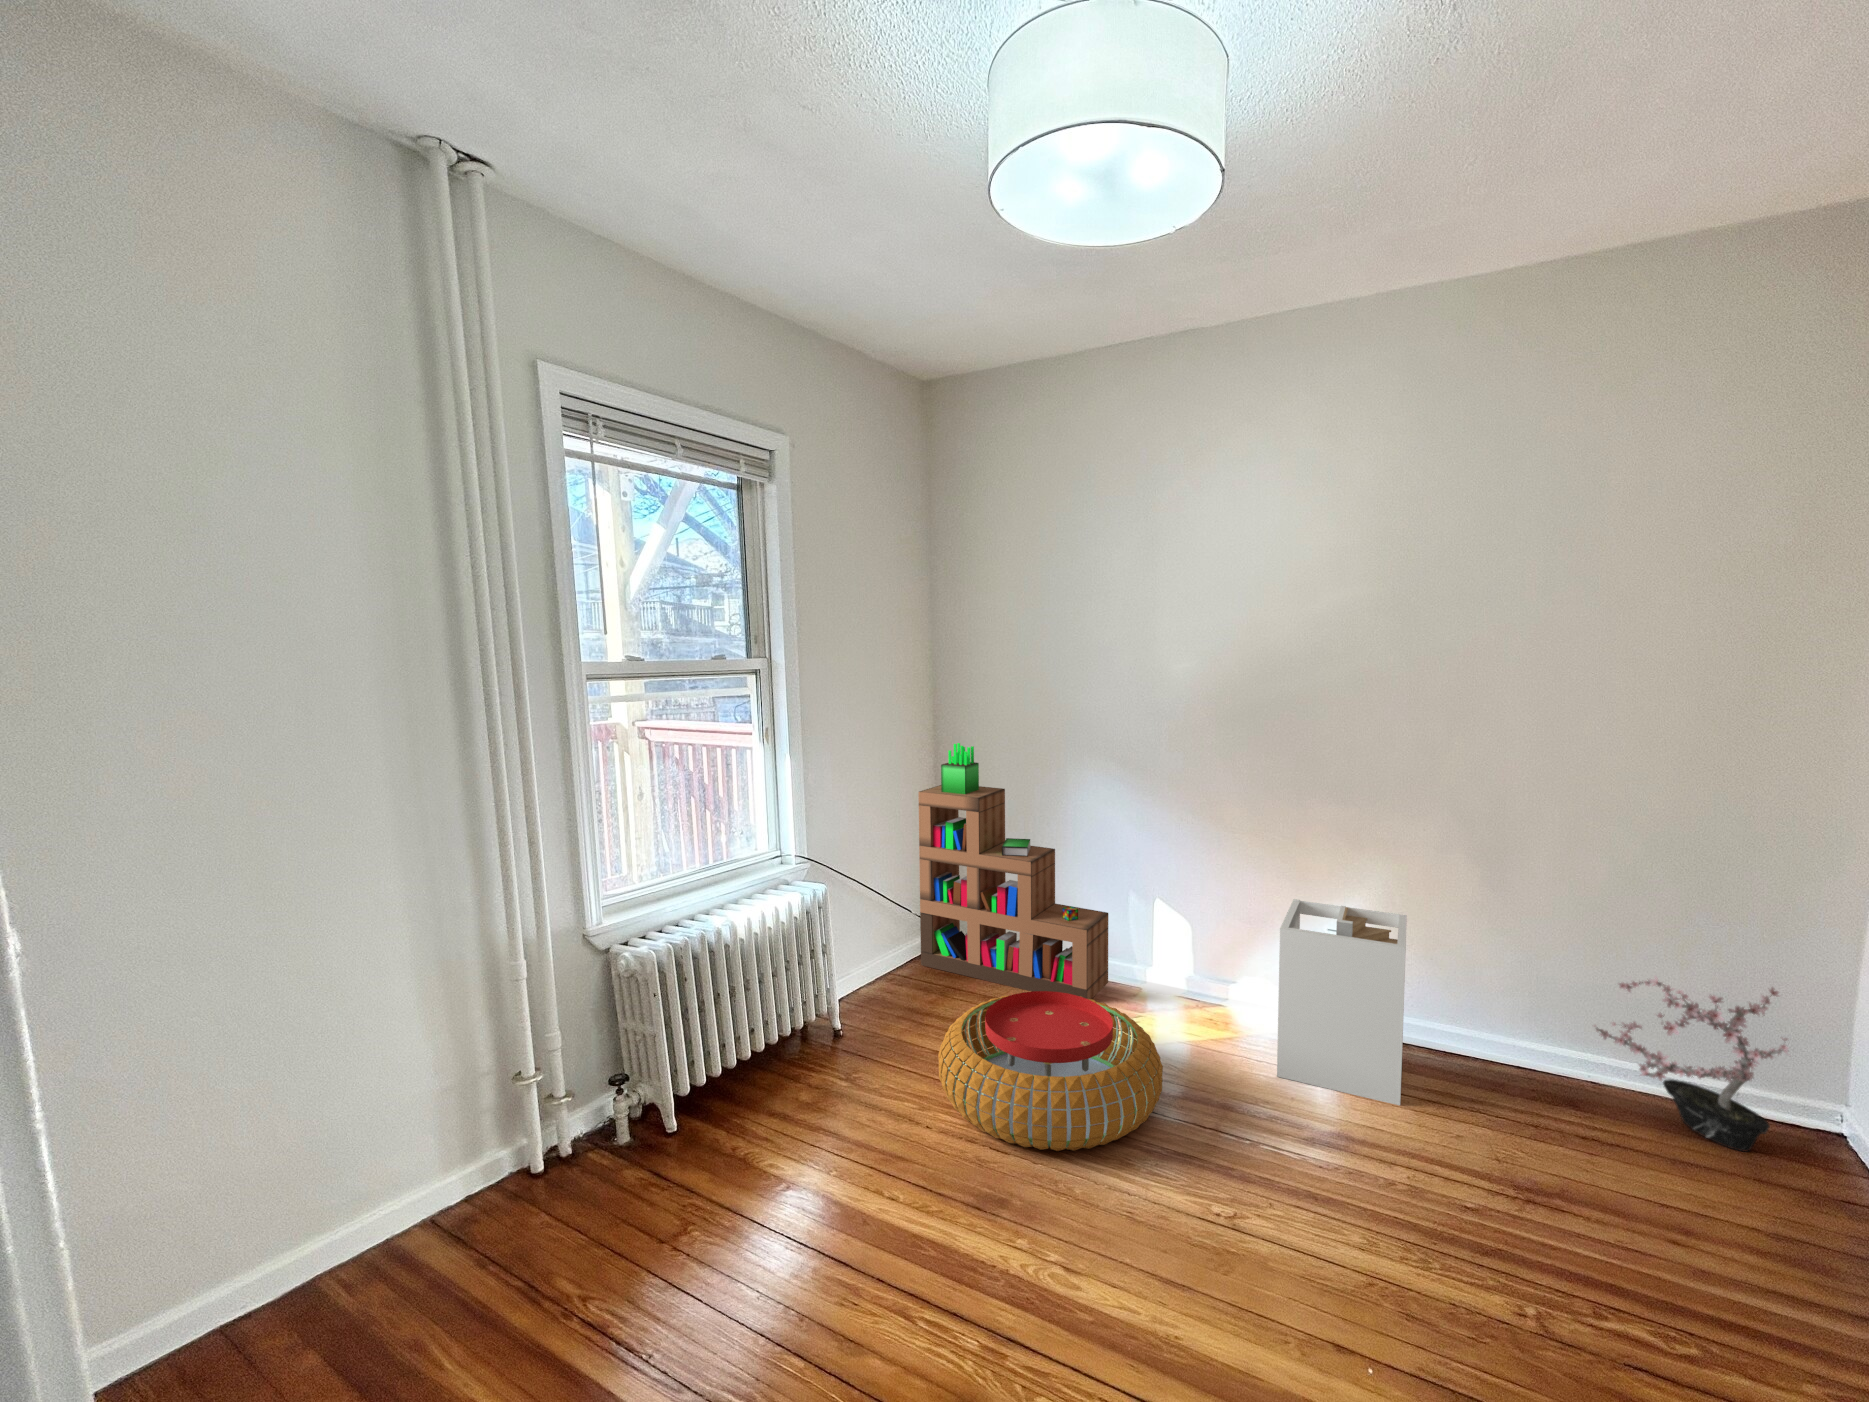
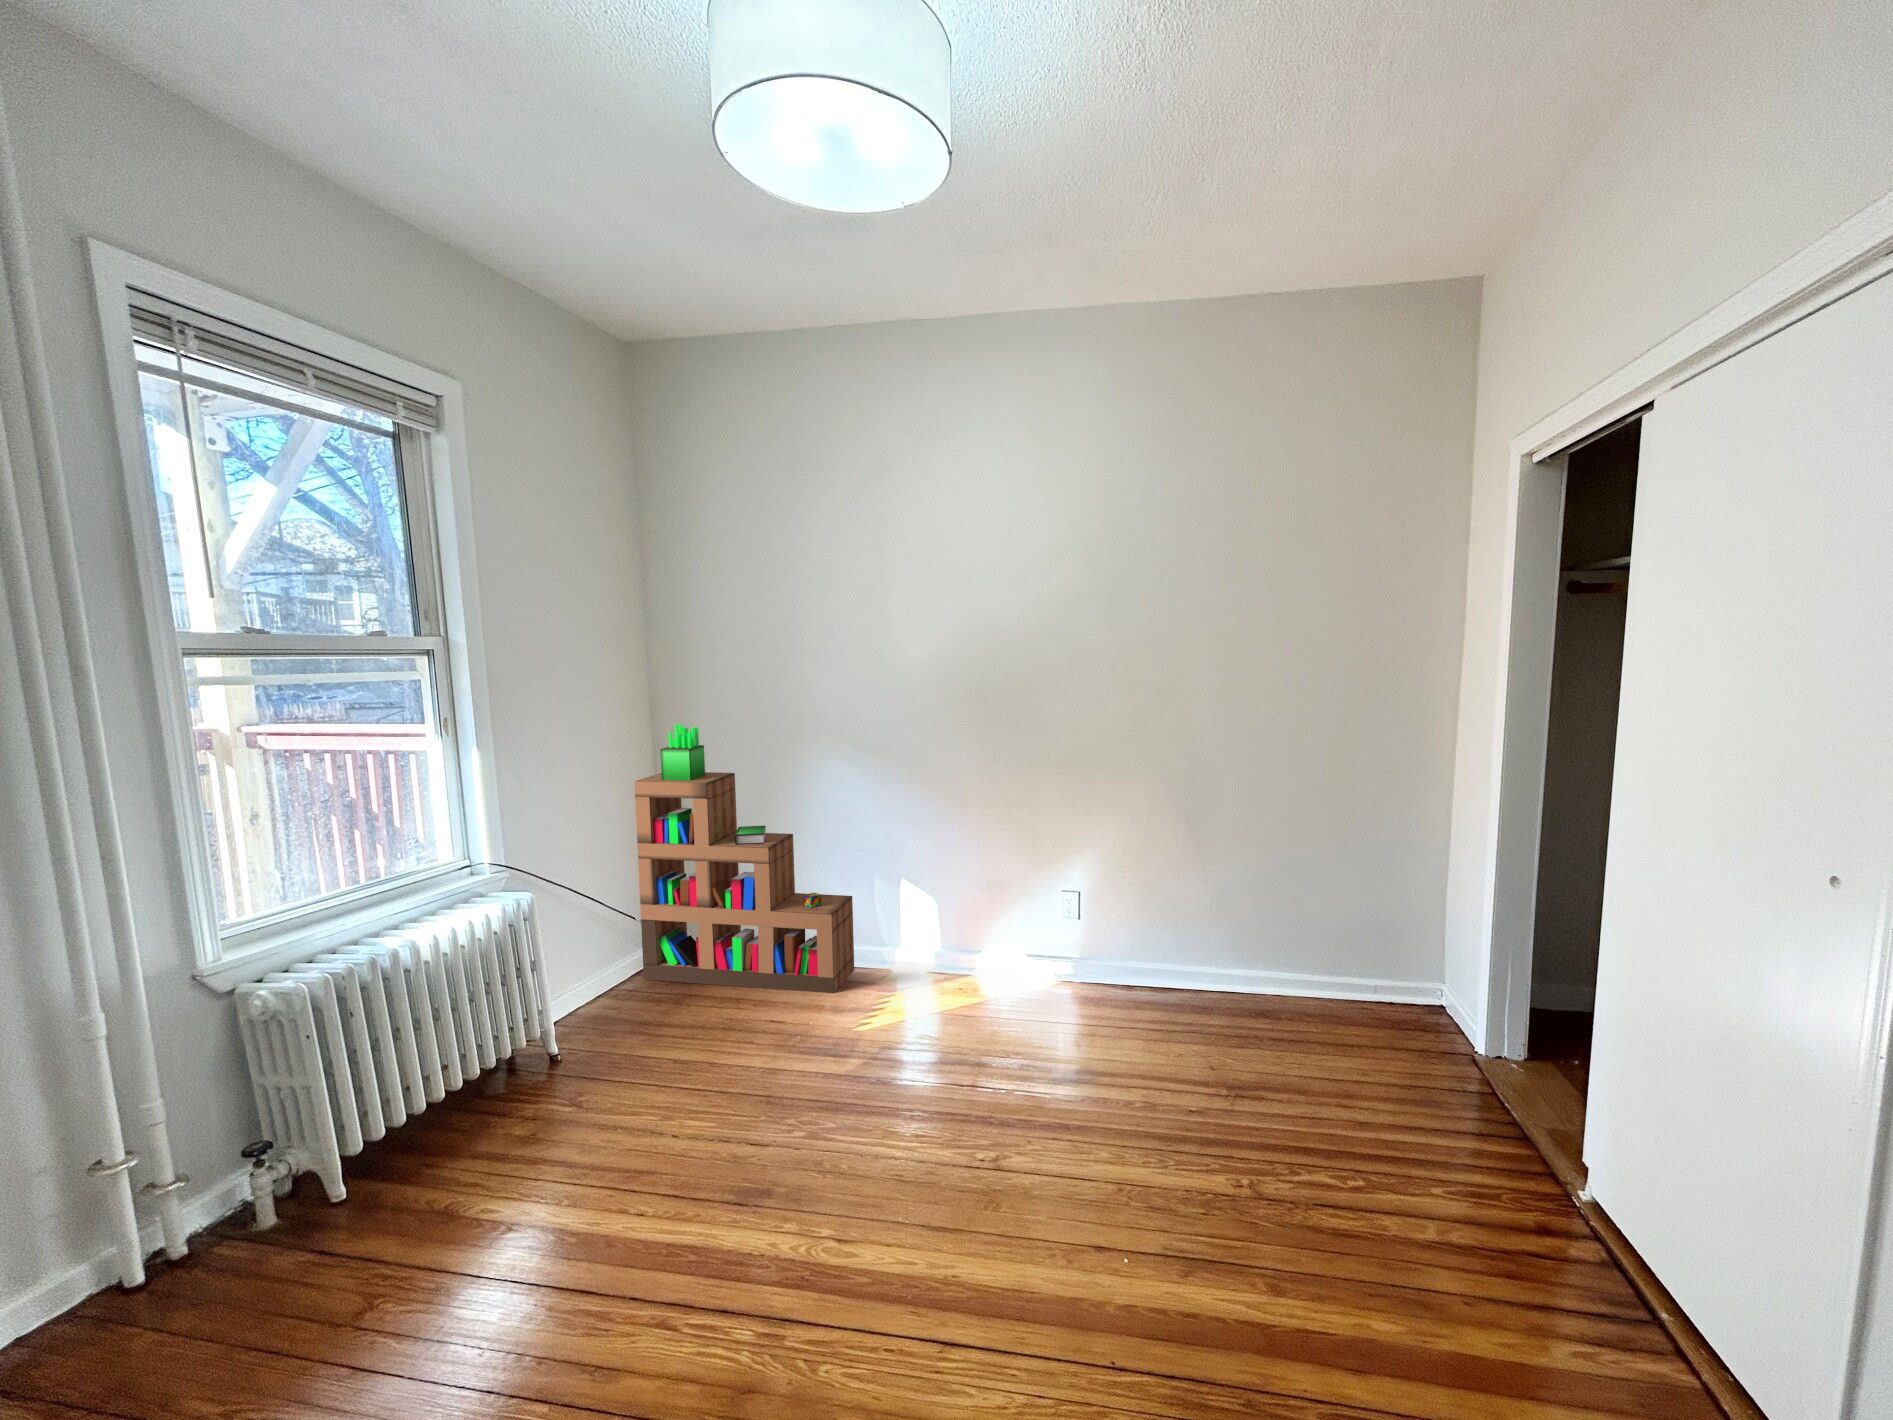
laundry hamper: present [1277,899,1407,1105] -> none [1024,859,1133,1038]
potted plant: present [1594,976,1788,1151] -> none [1278,883,1422,1028]
pouf: present [938,991,1163,1151] -> none [678,977,919,1139]

